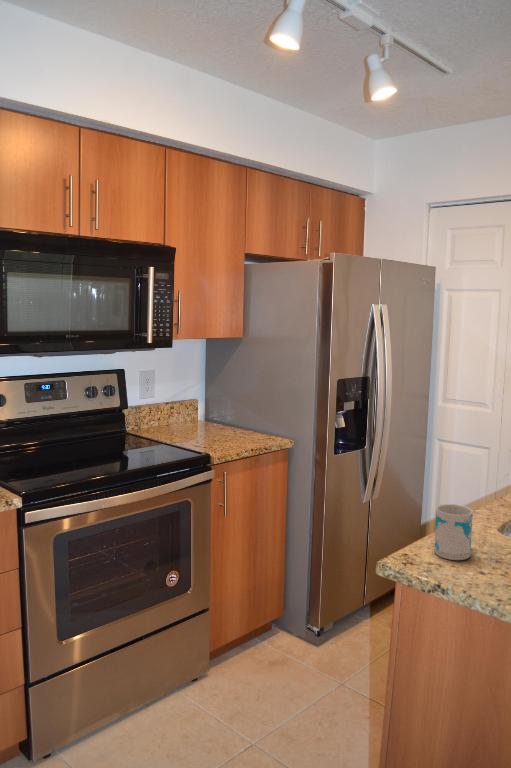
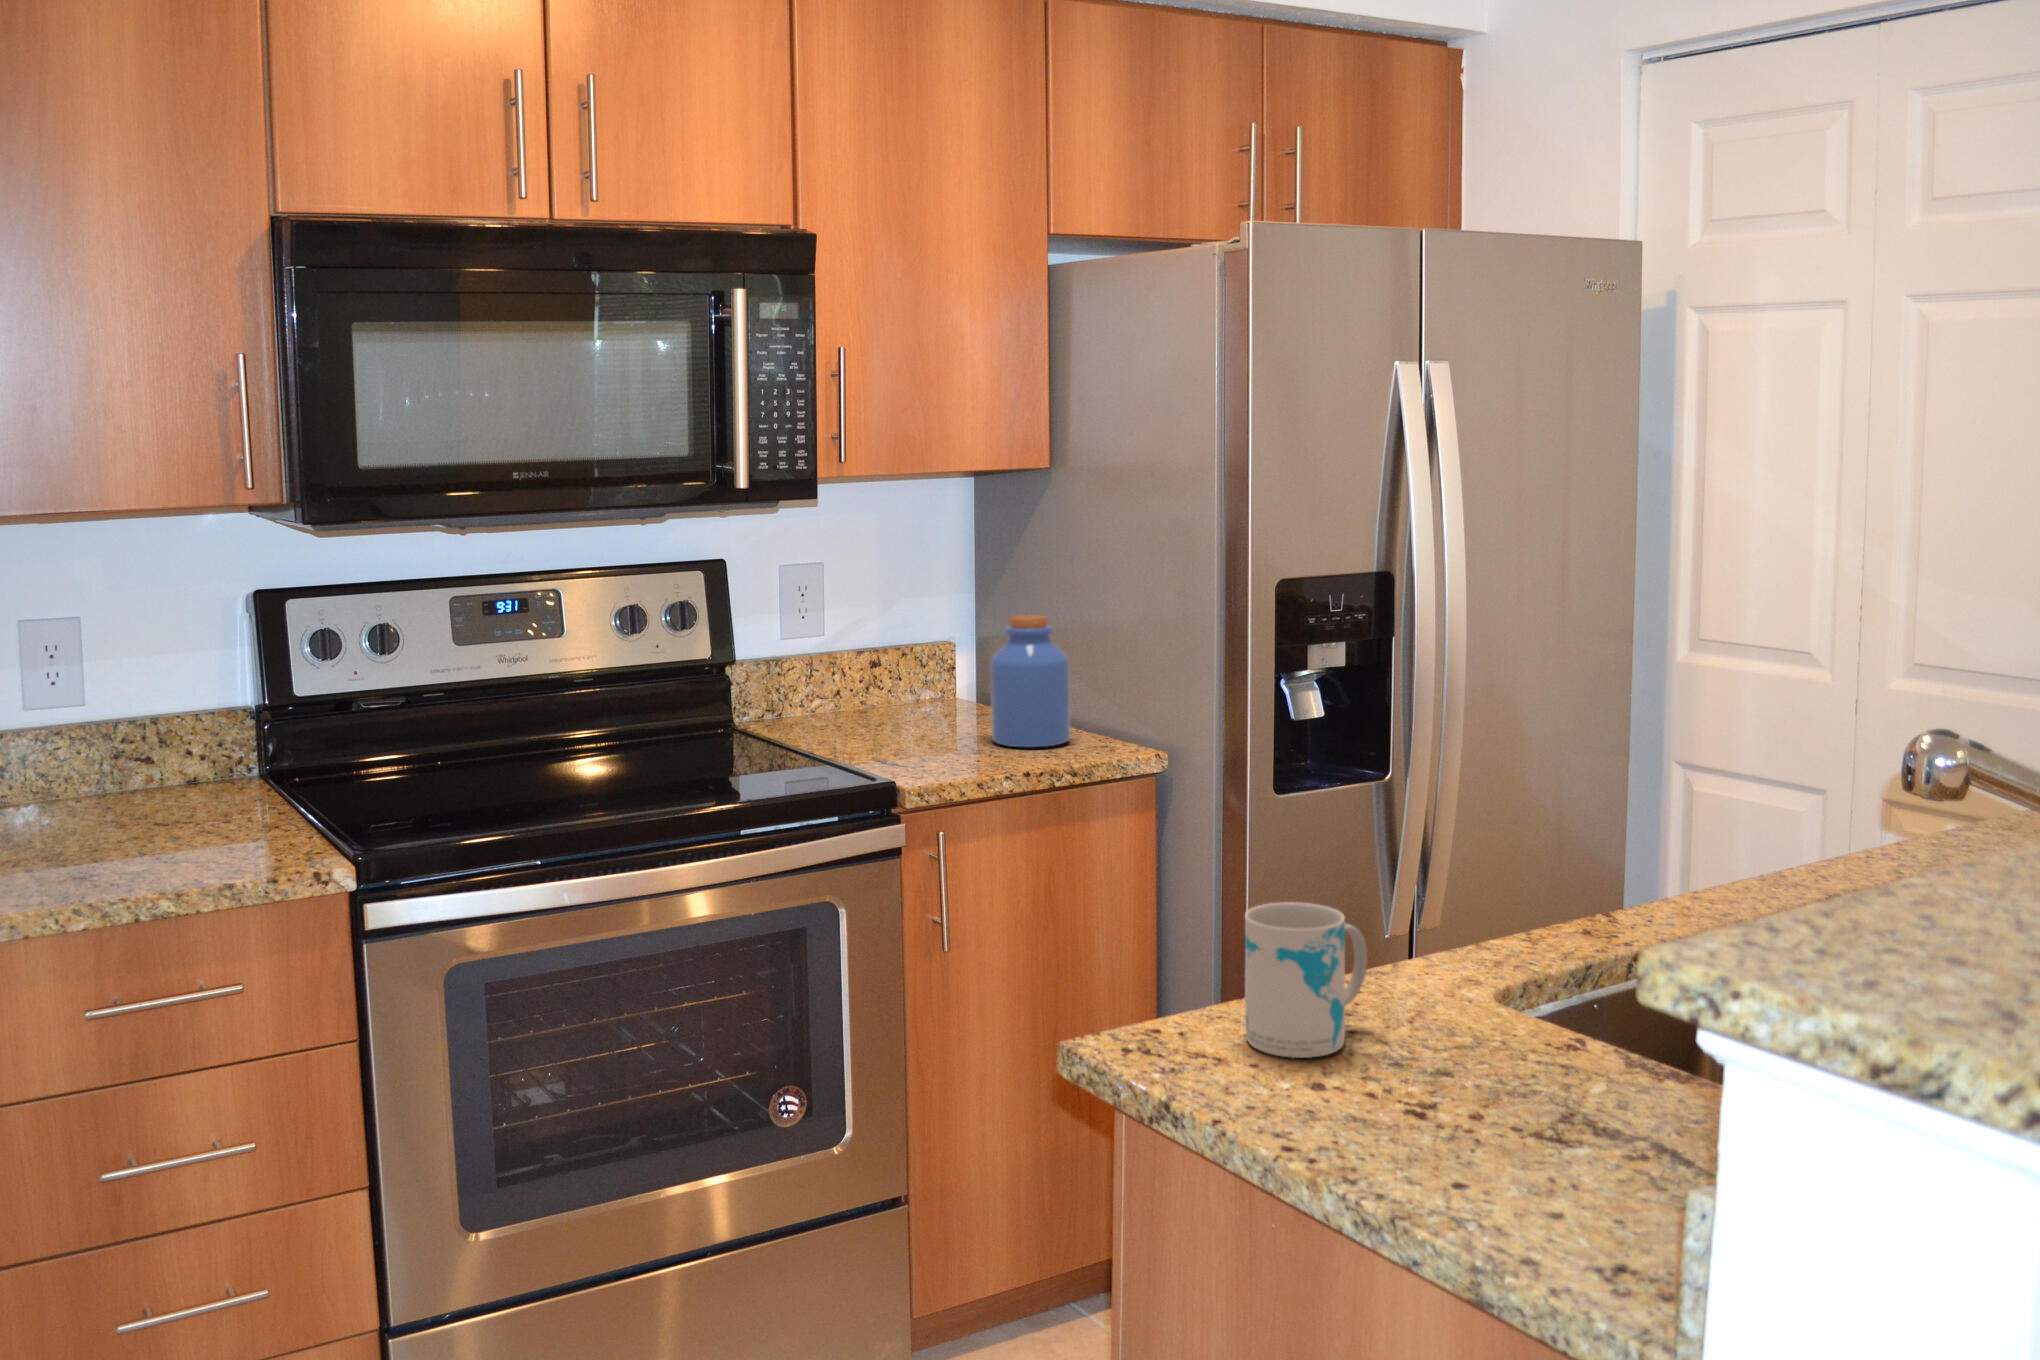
jar: none [227,391,256,439] -> present [991,615,1071,747]

